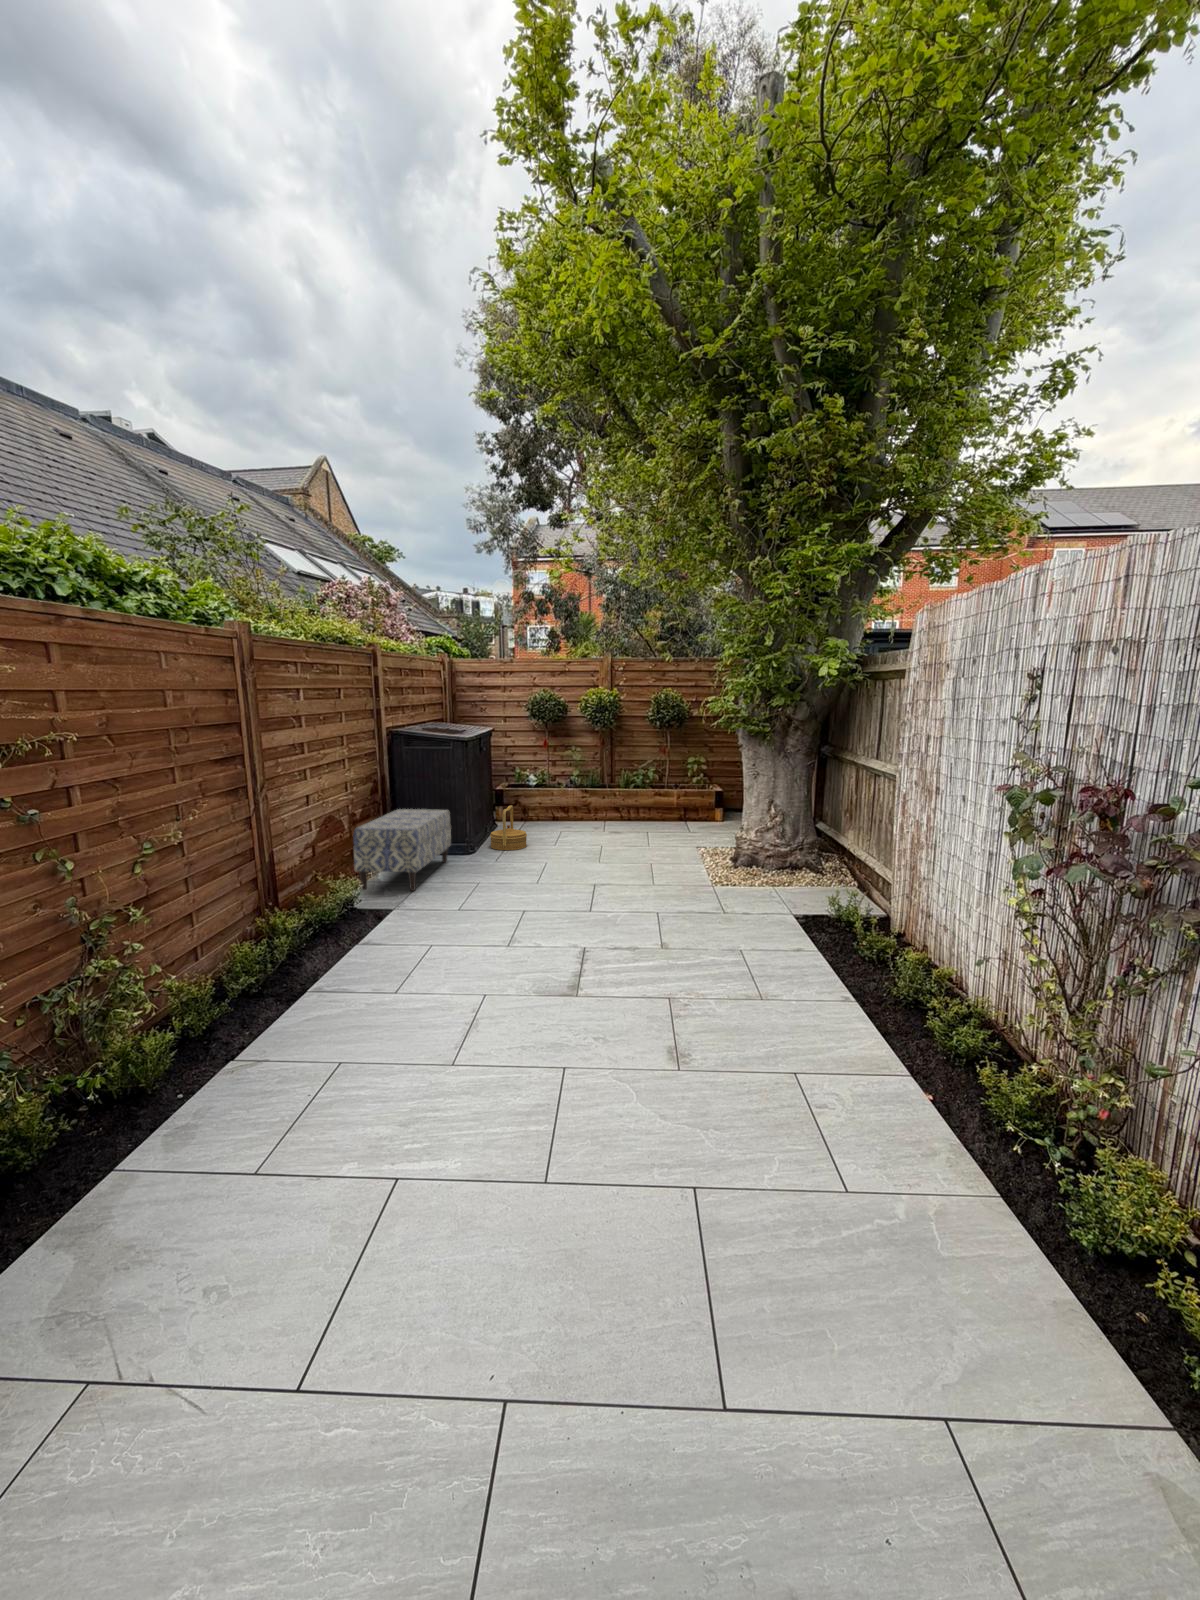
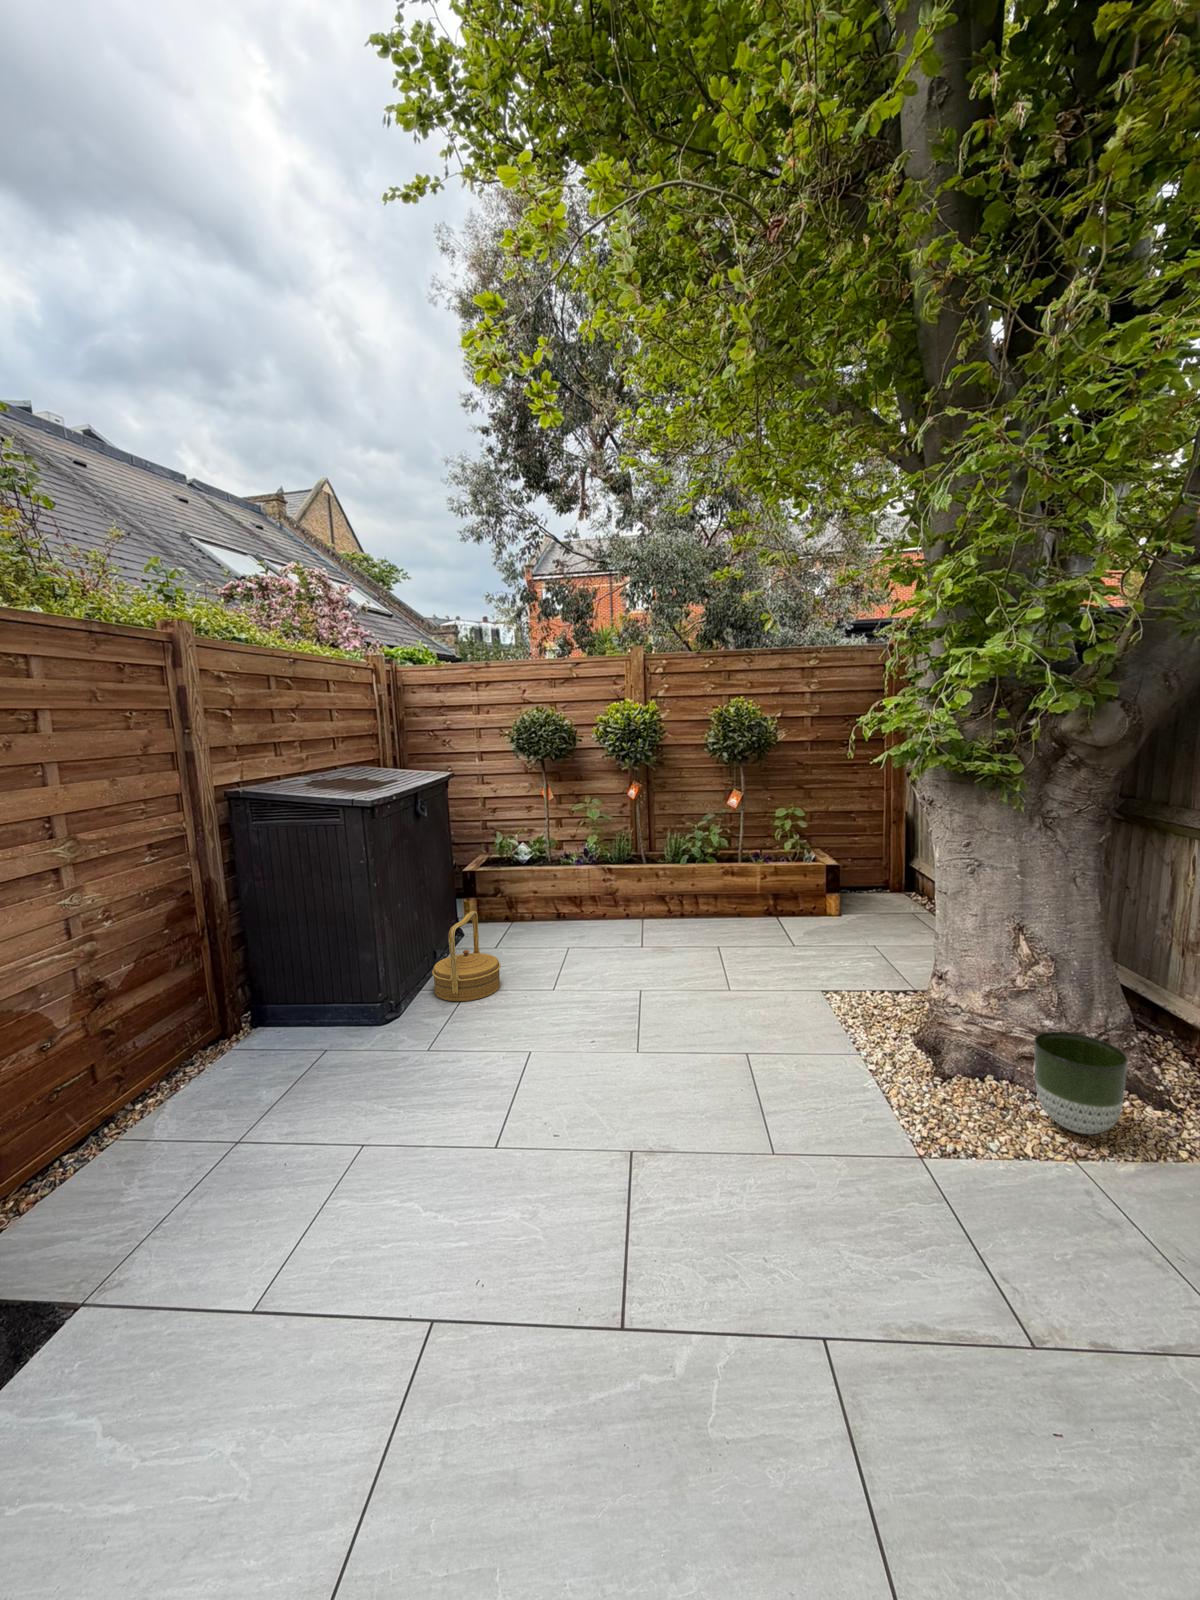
bench: present [353,809,451,891] -> none [14,944,336,1198]
planter: none [768,844,799,881] -> present [1034,1032,1128,1134]

